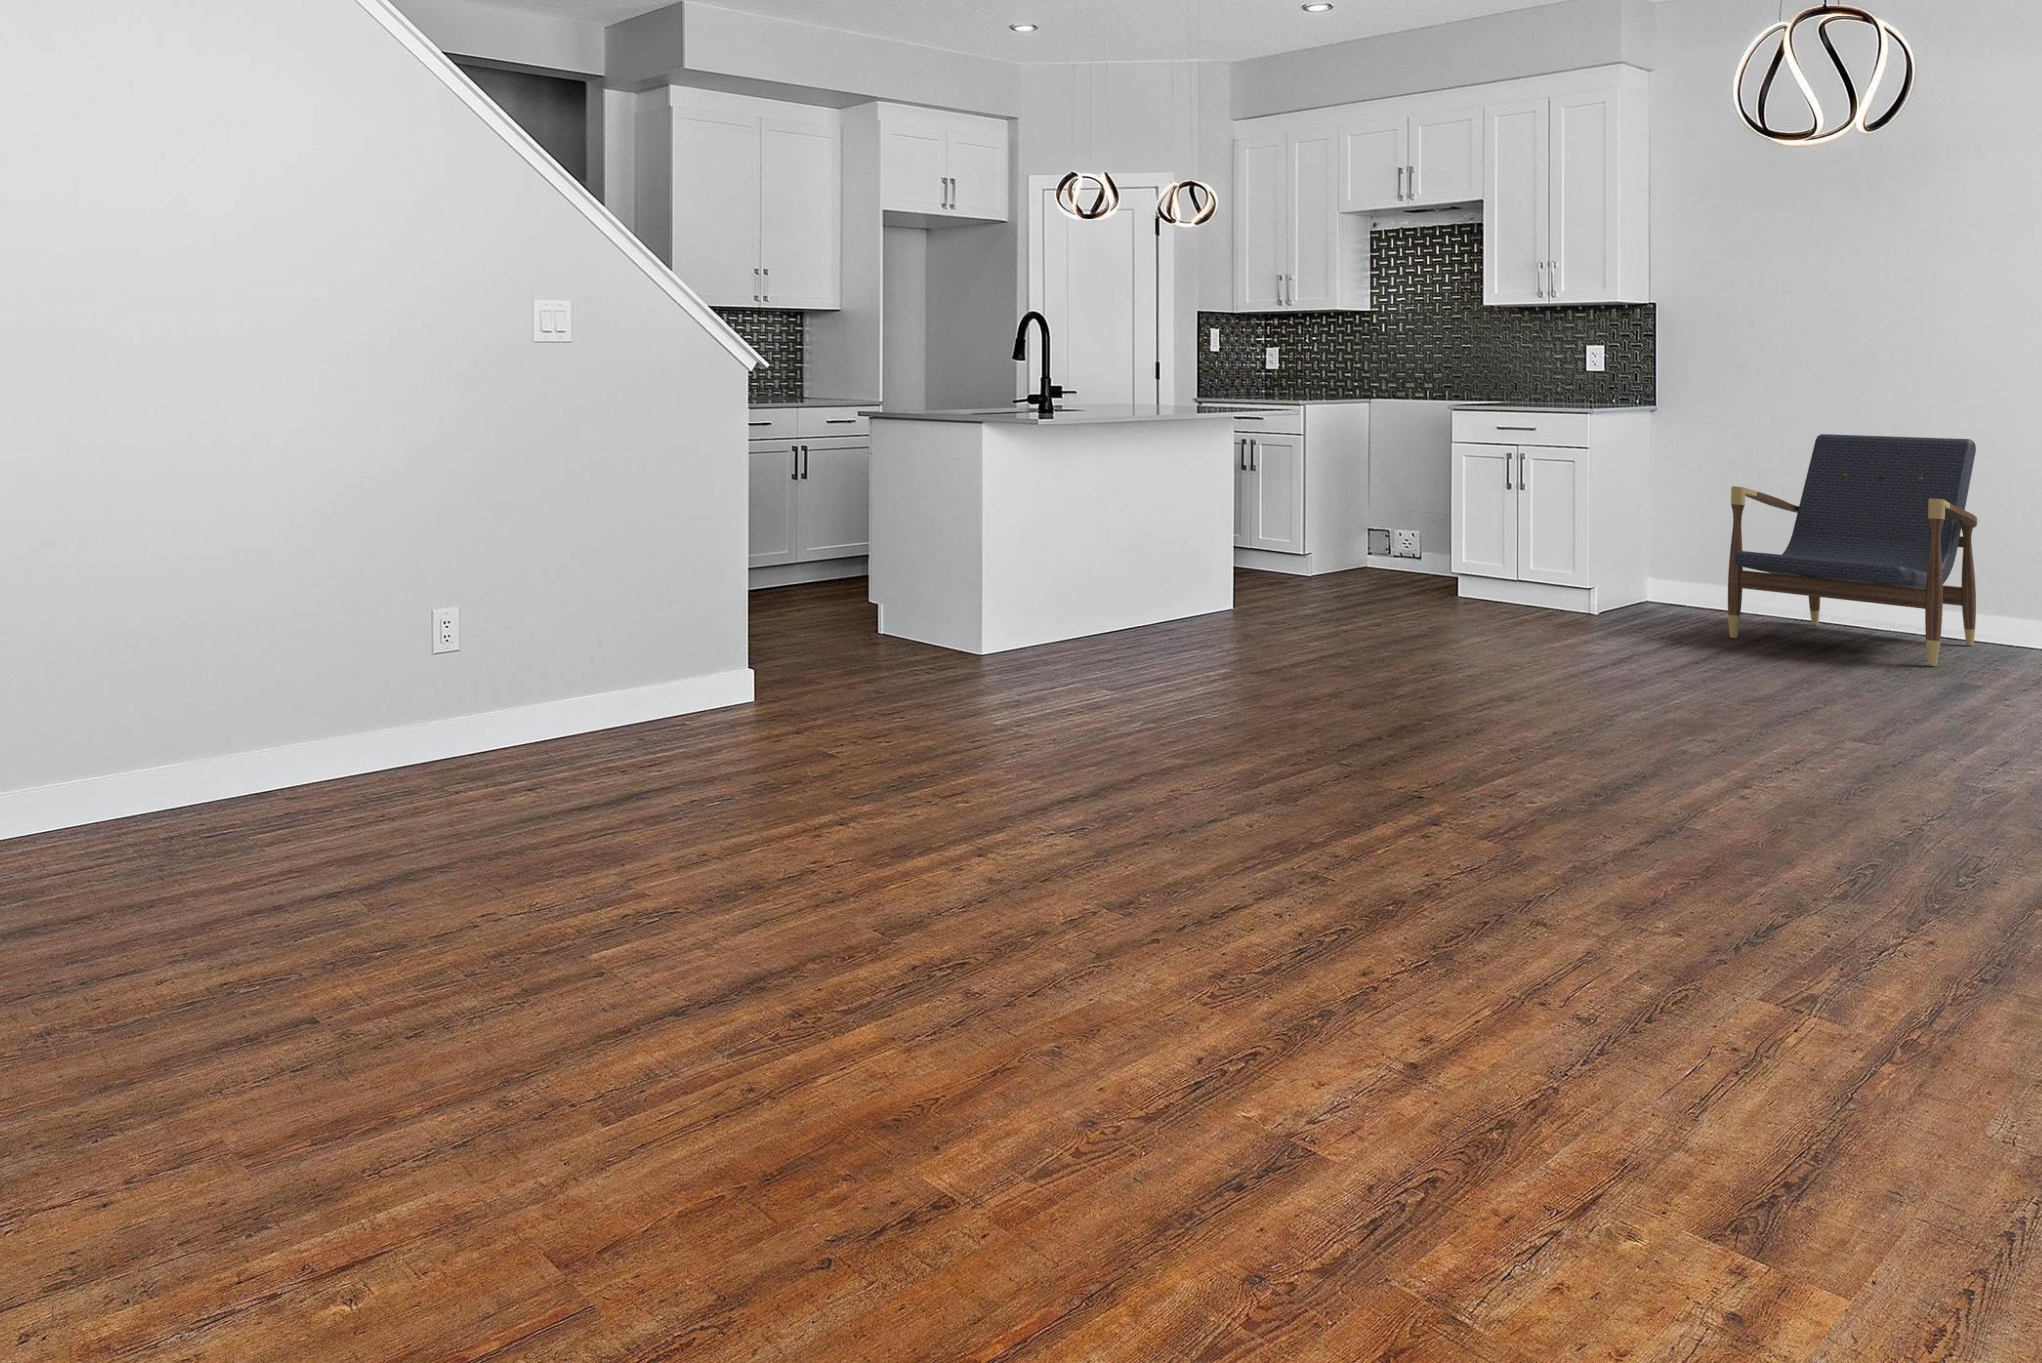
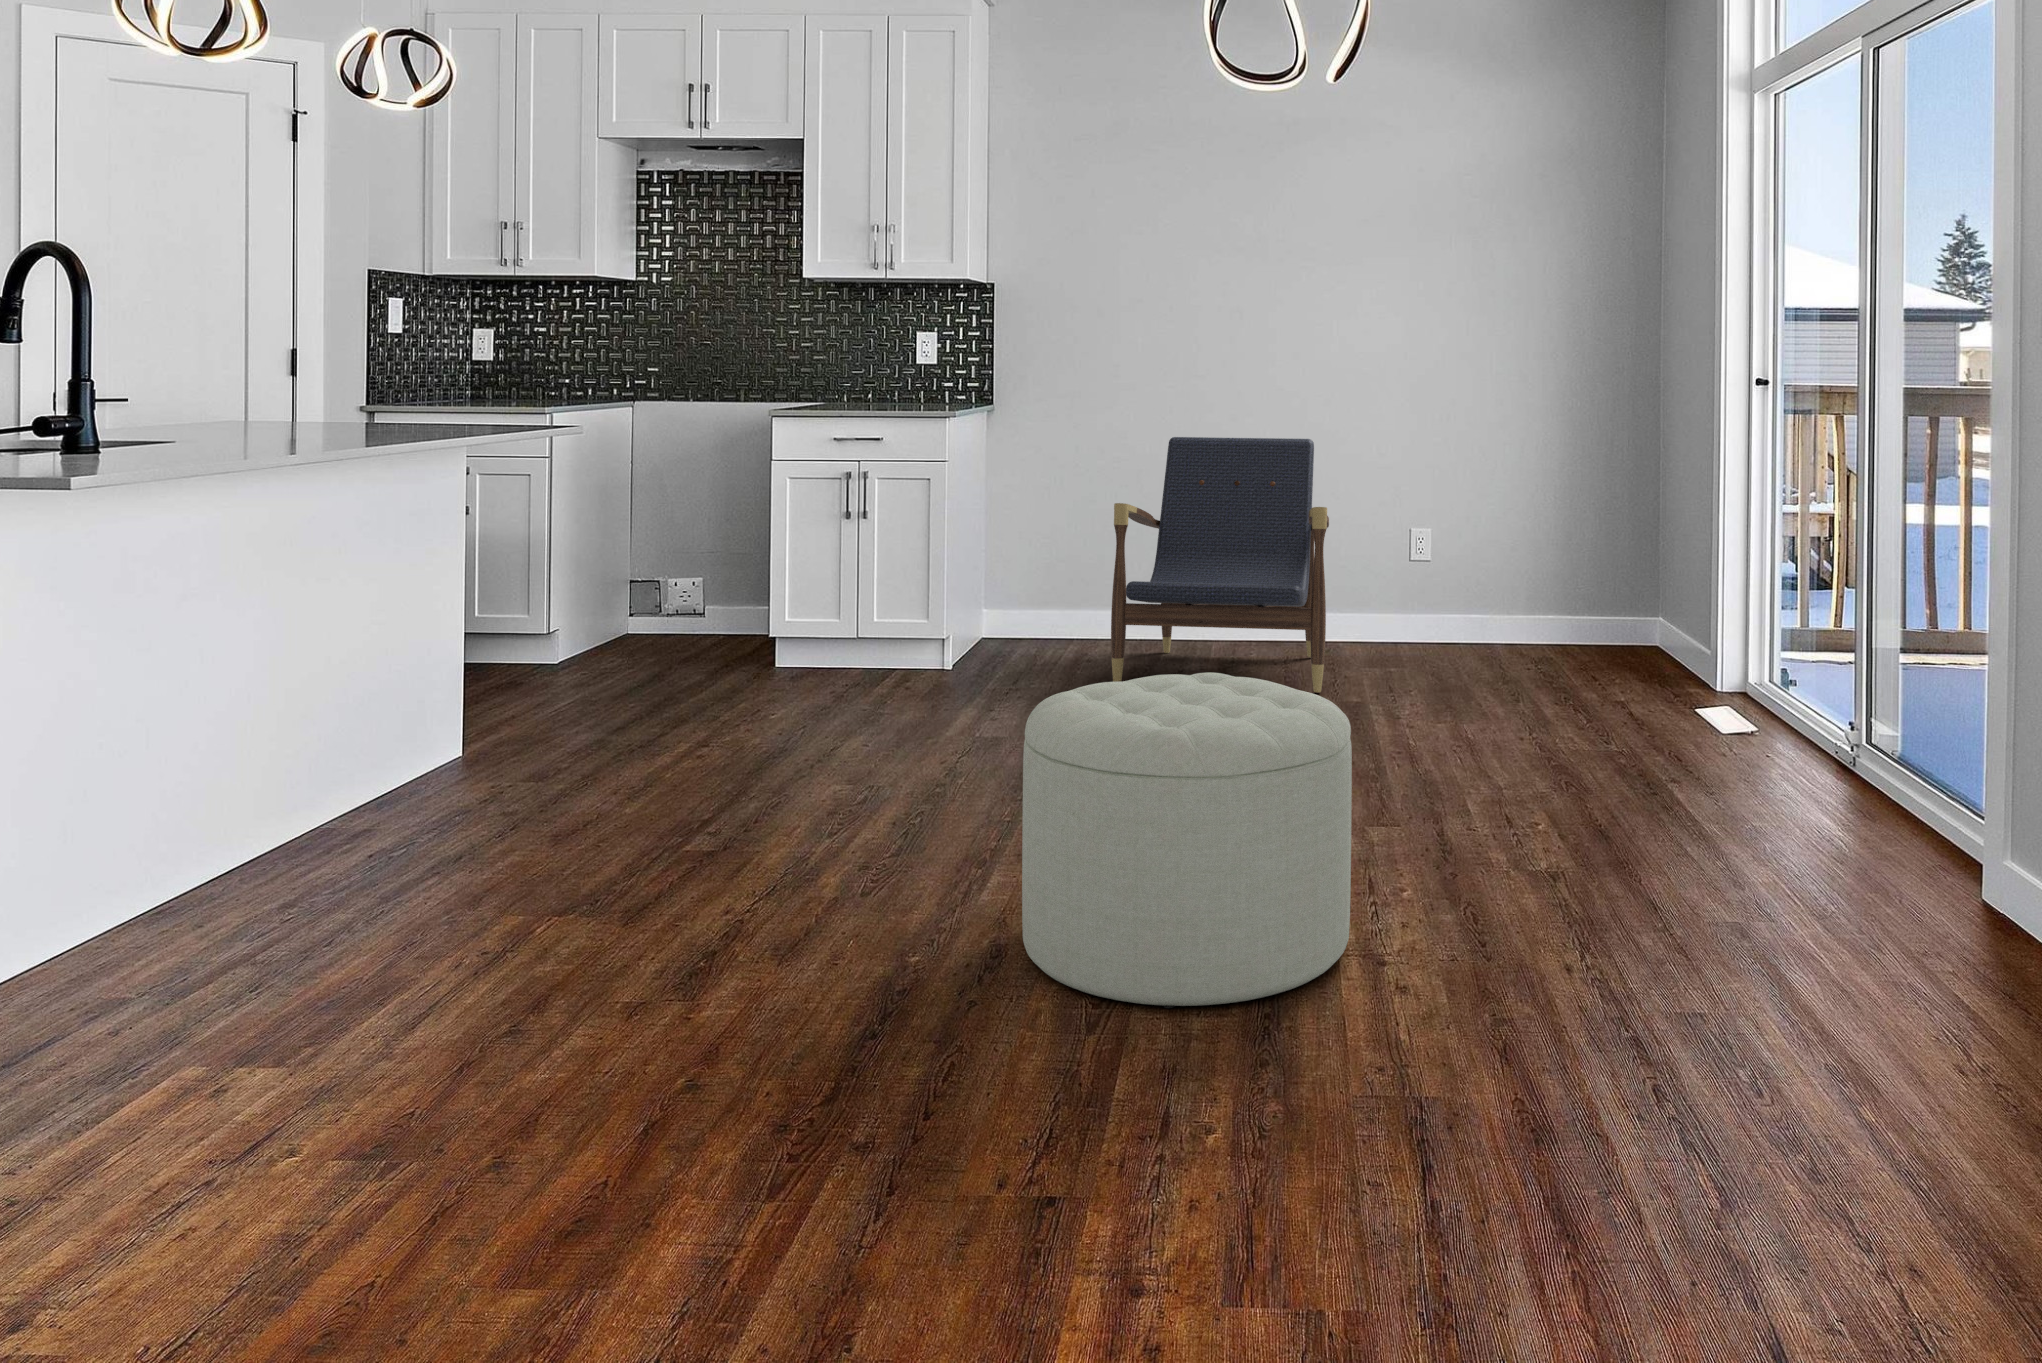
ottoman: none [1488,581,1726,775] -> present [1022,672,1352,1008]

